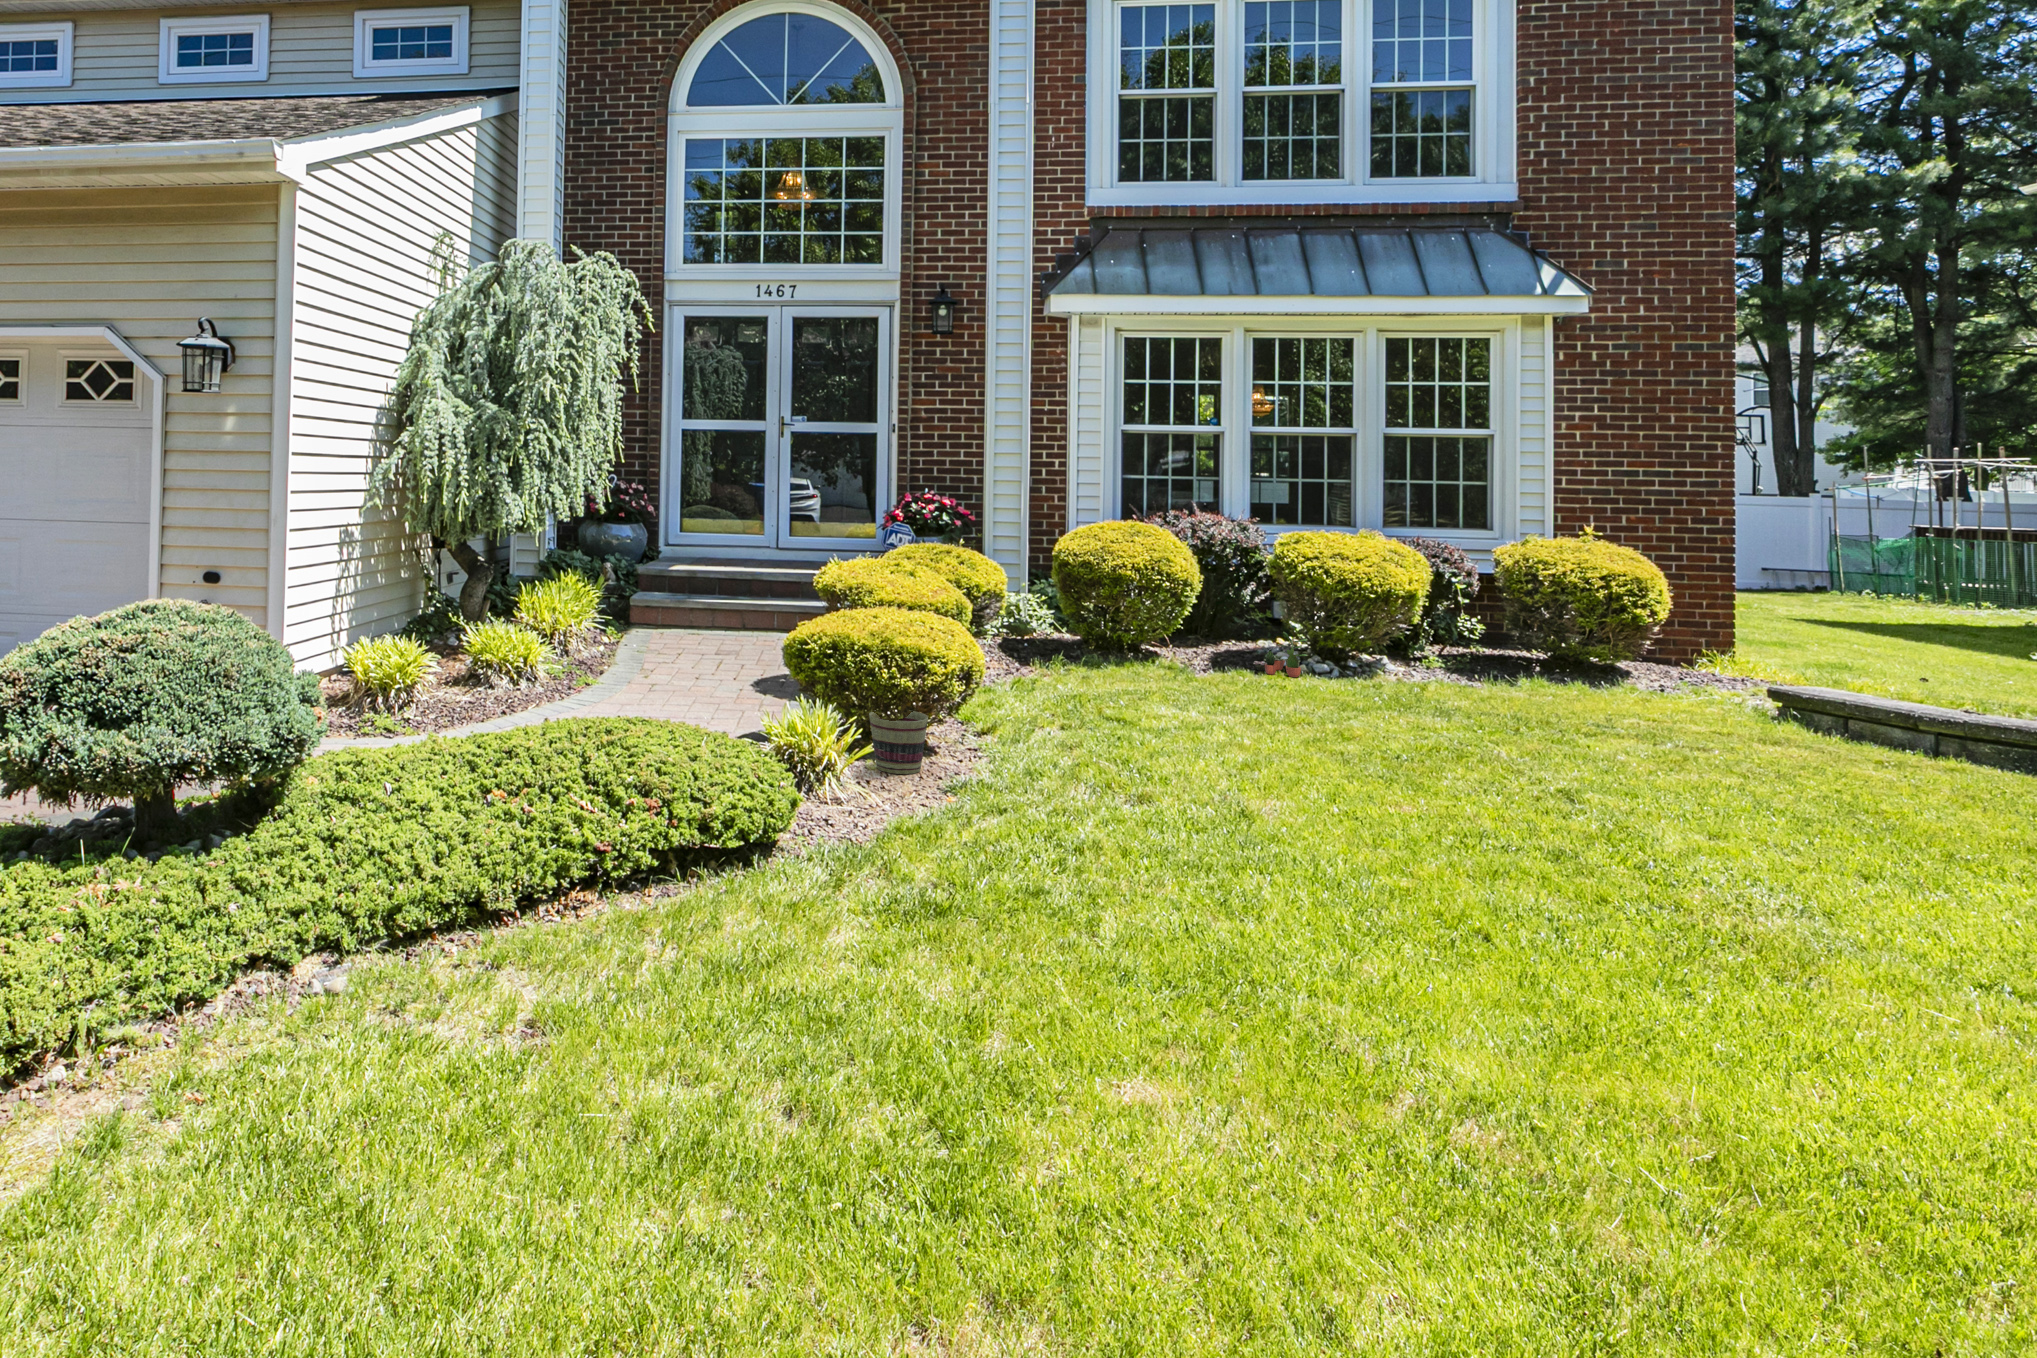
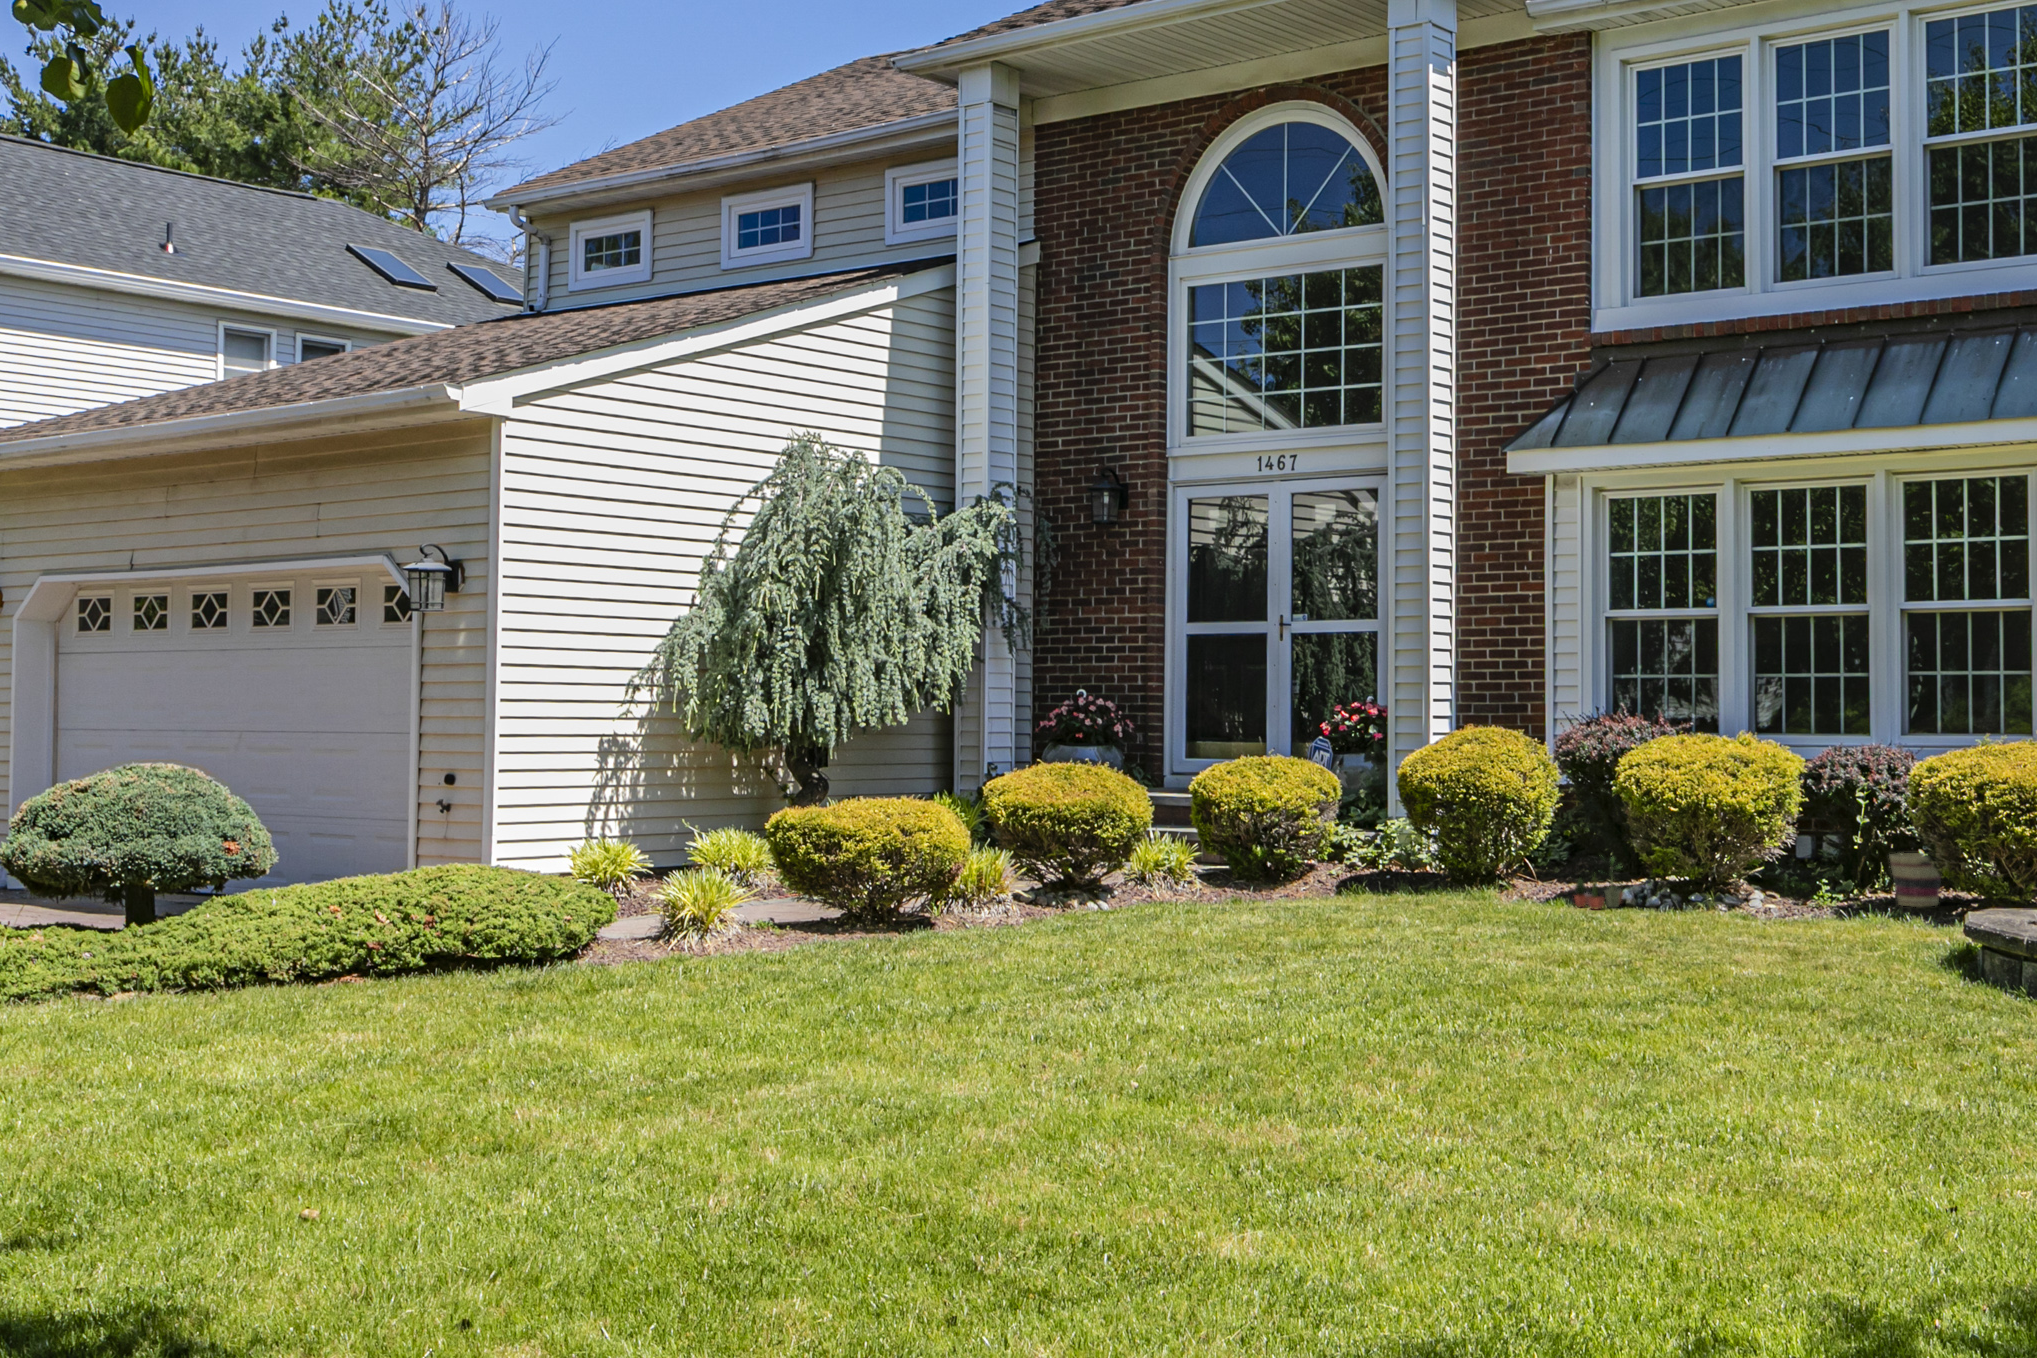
basket: present [869,711,928,774] -> present [1889,853,1941,907]

